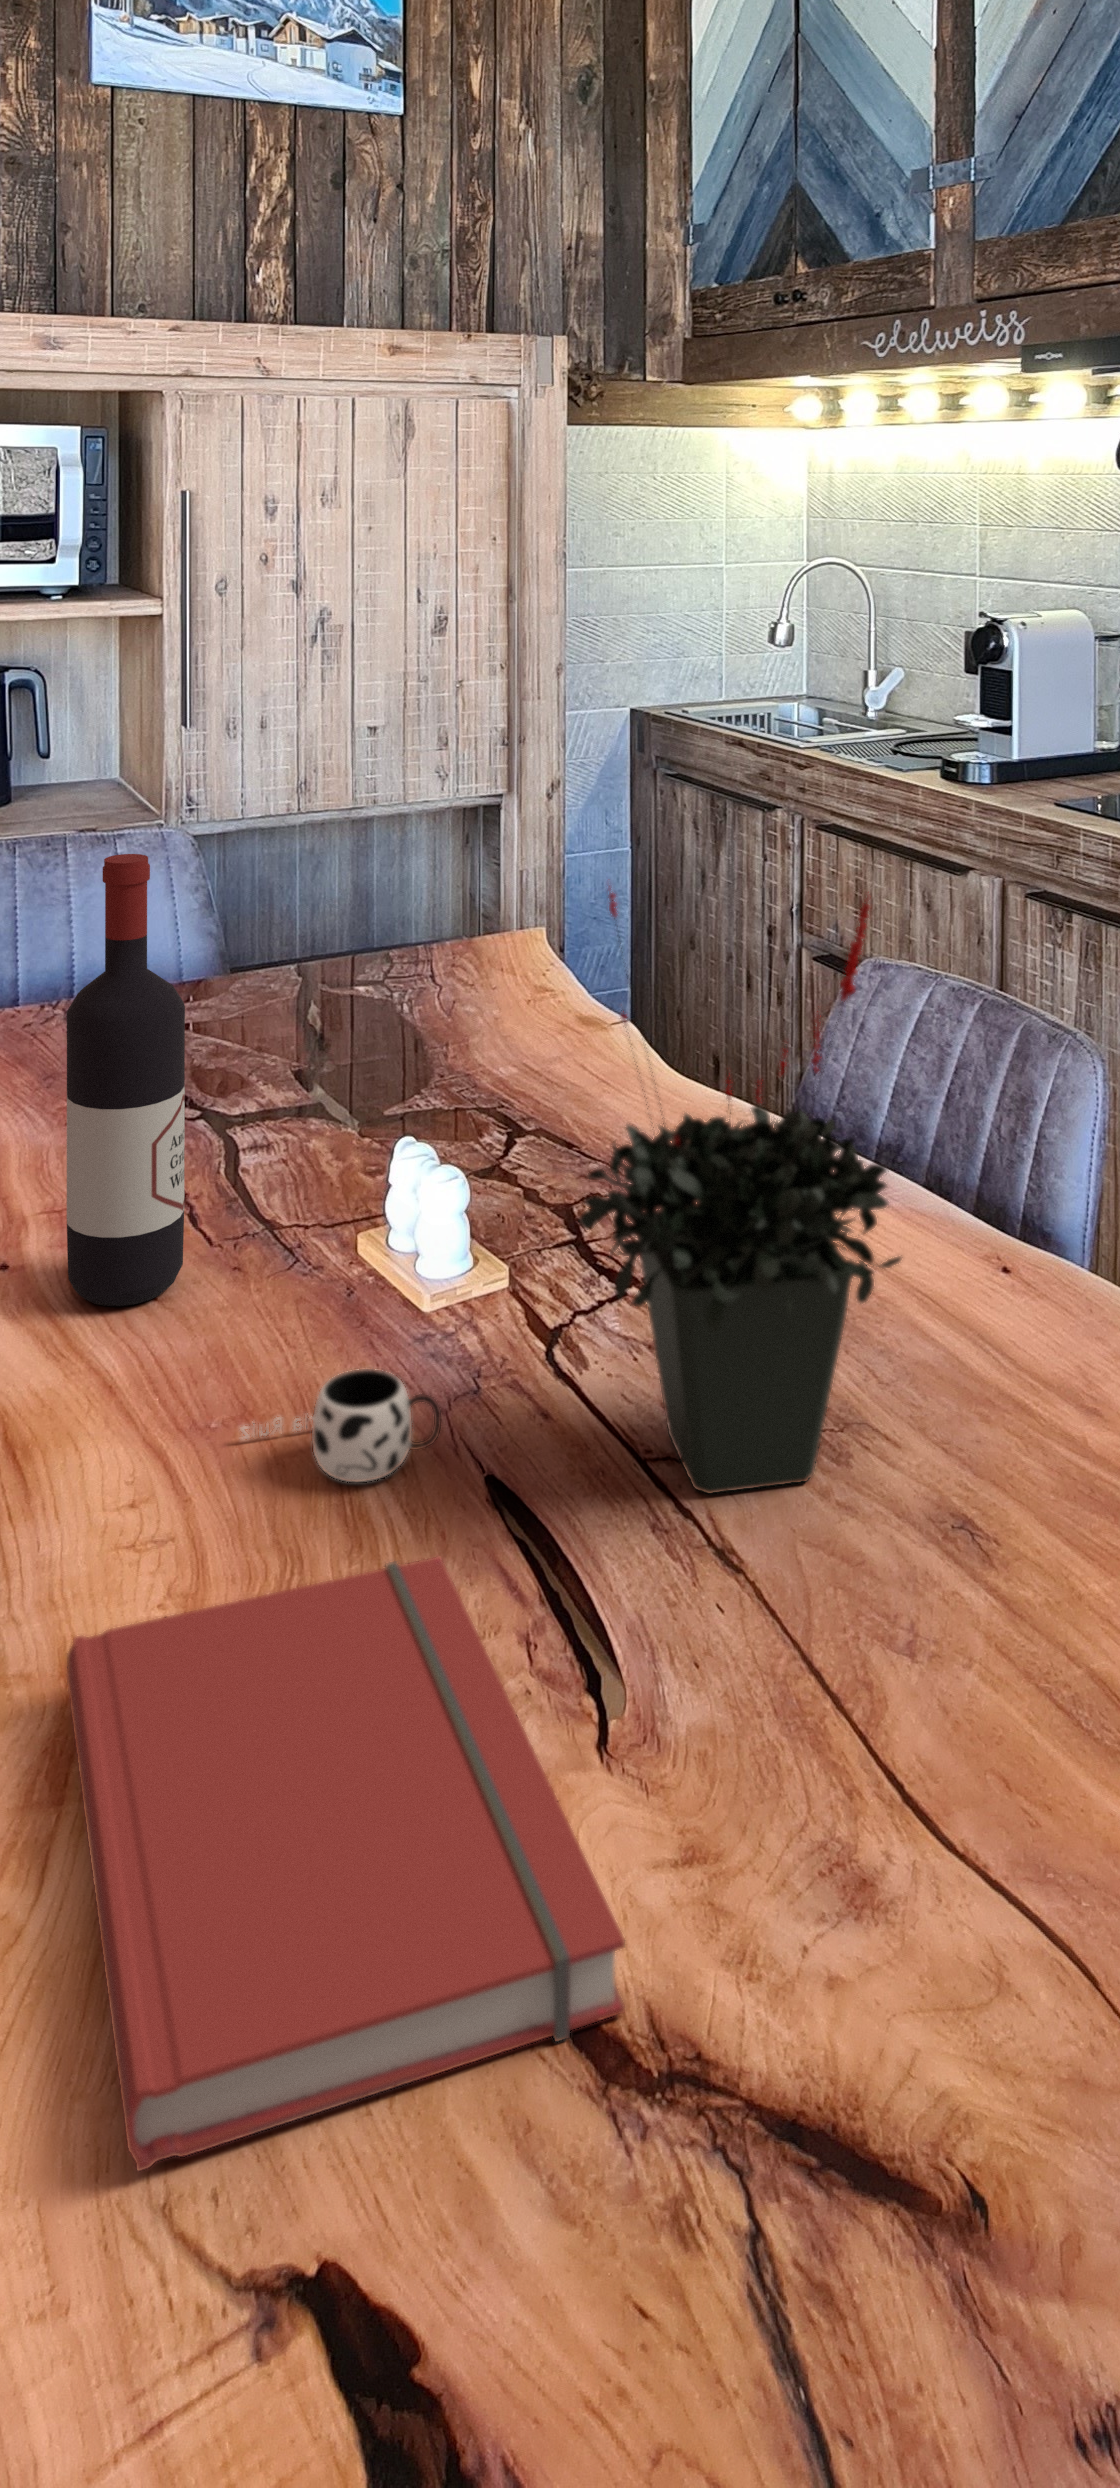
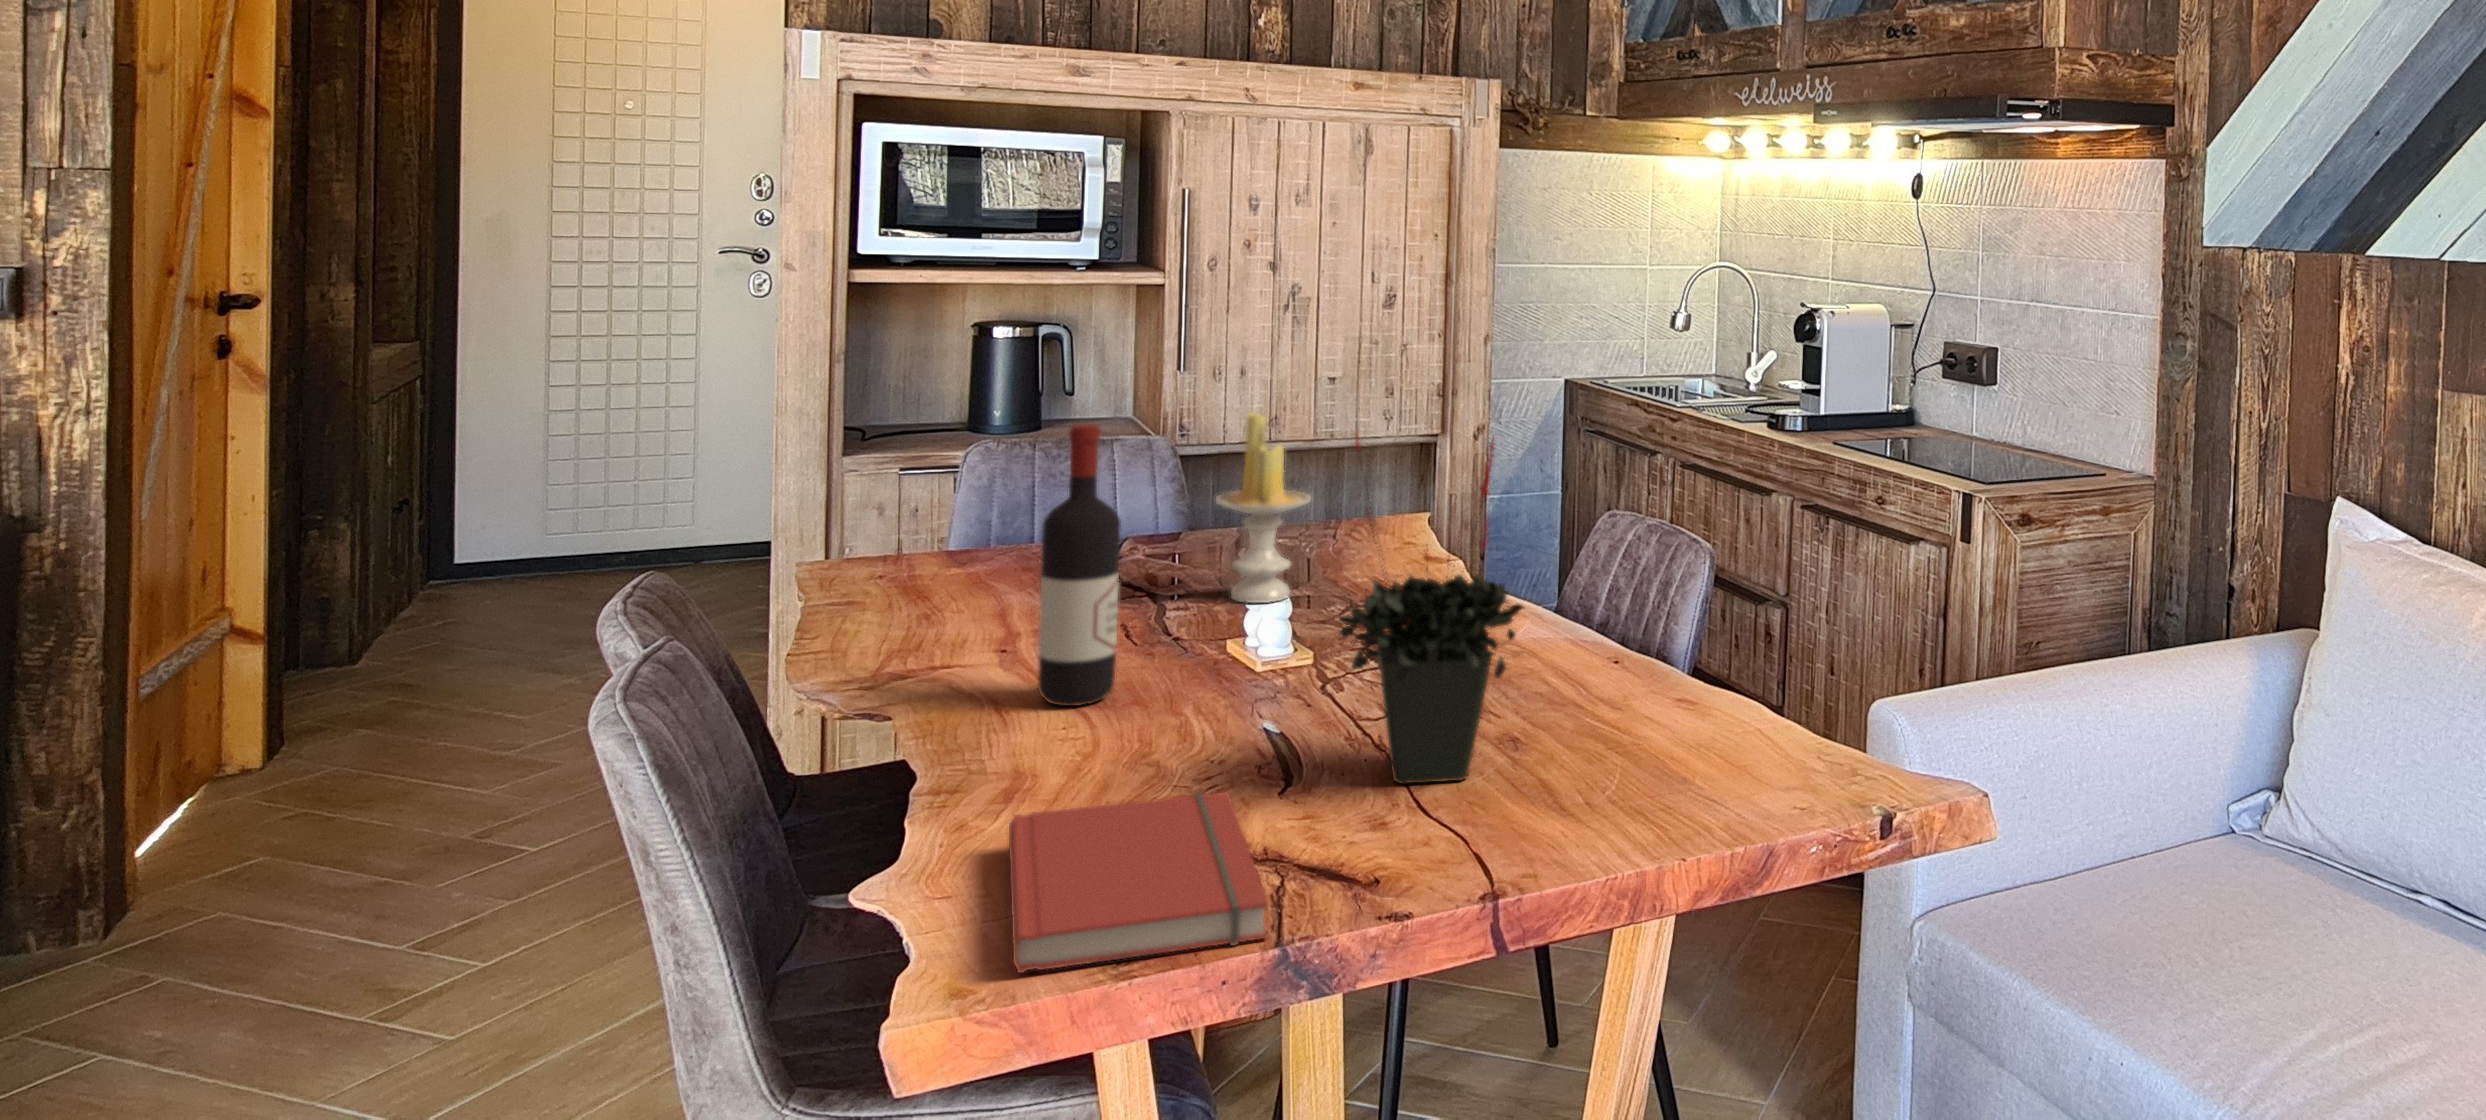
candle: none [283,799,418,1079] -> present [1216,412,1311,603]
mug: present [241,1369,441,1482] -> none [1131,719,1251,777]

